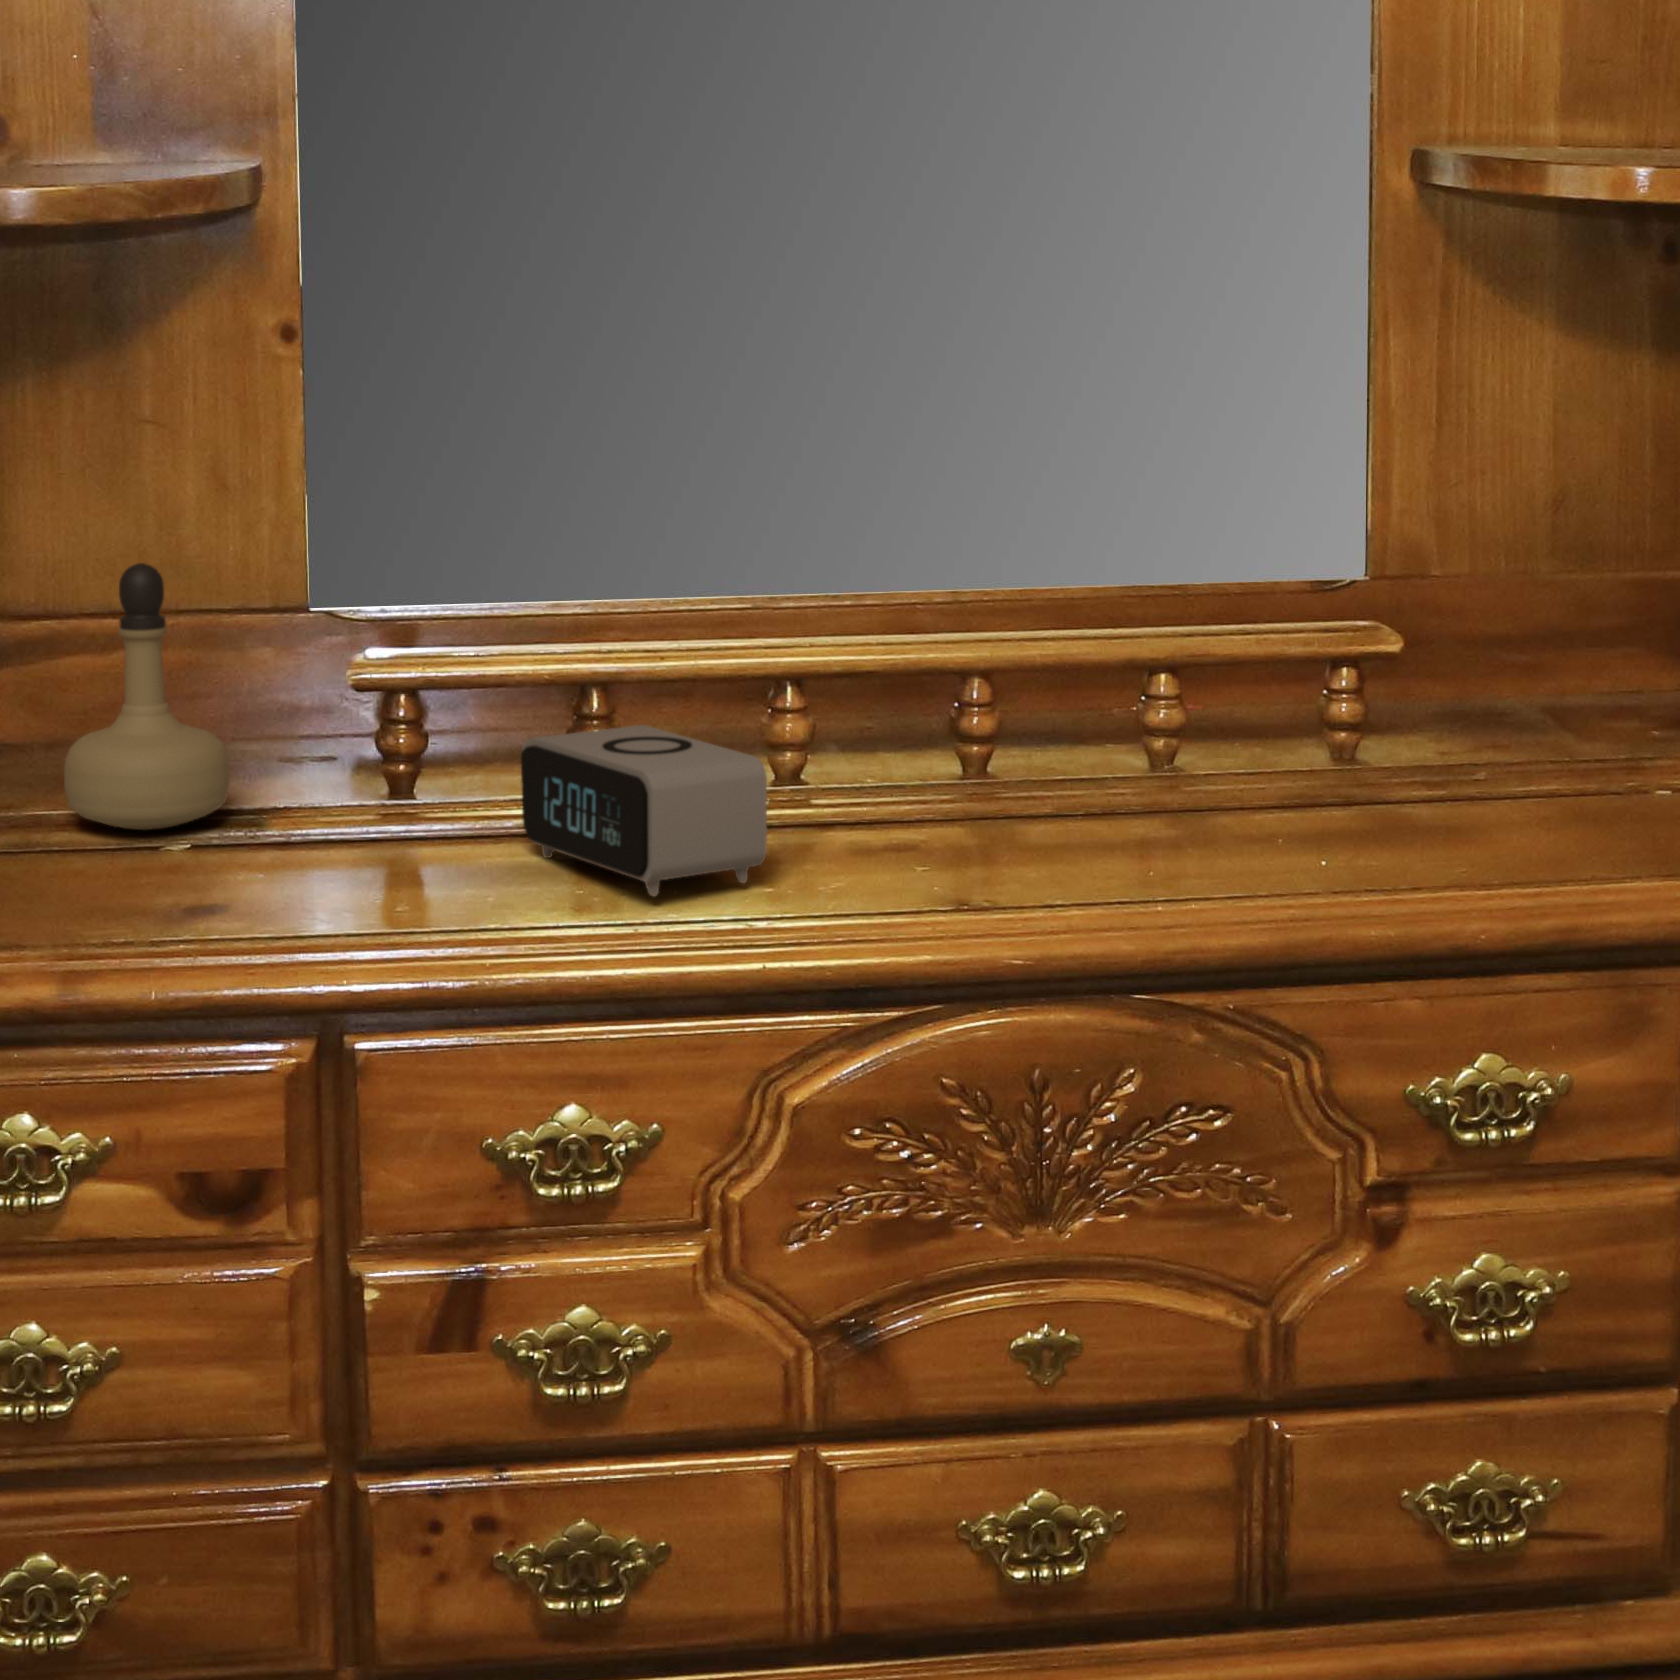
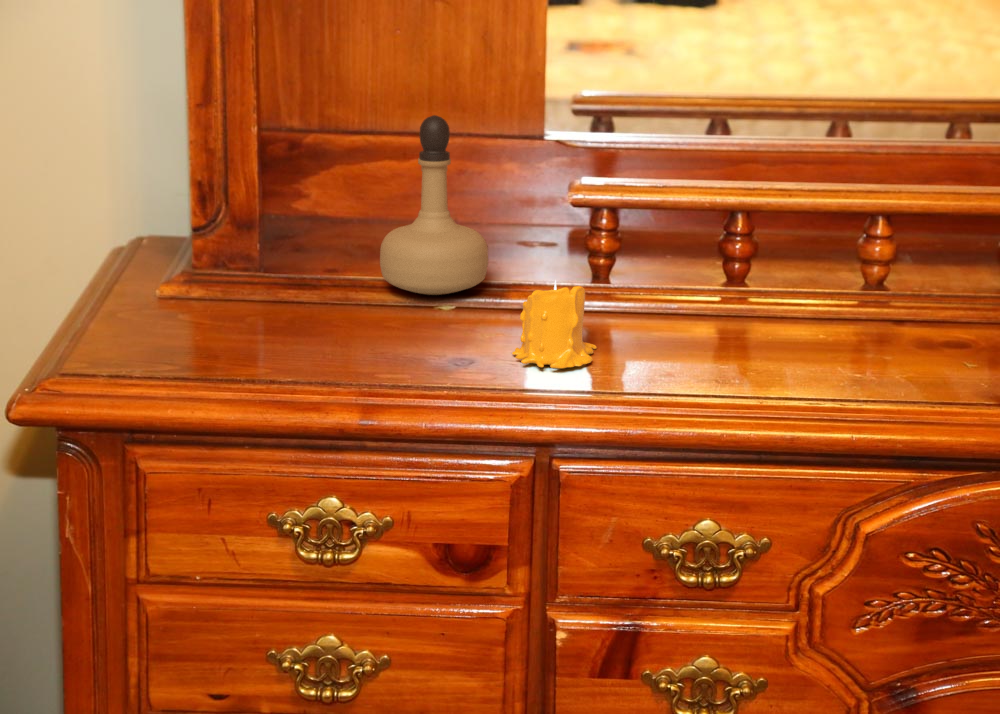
alarm clock: present [521,725,767,896] -> none [683,245,863,375]
candle: none [279,781,401,908] -> present [512,280,597,368]

